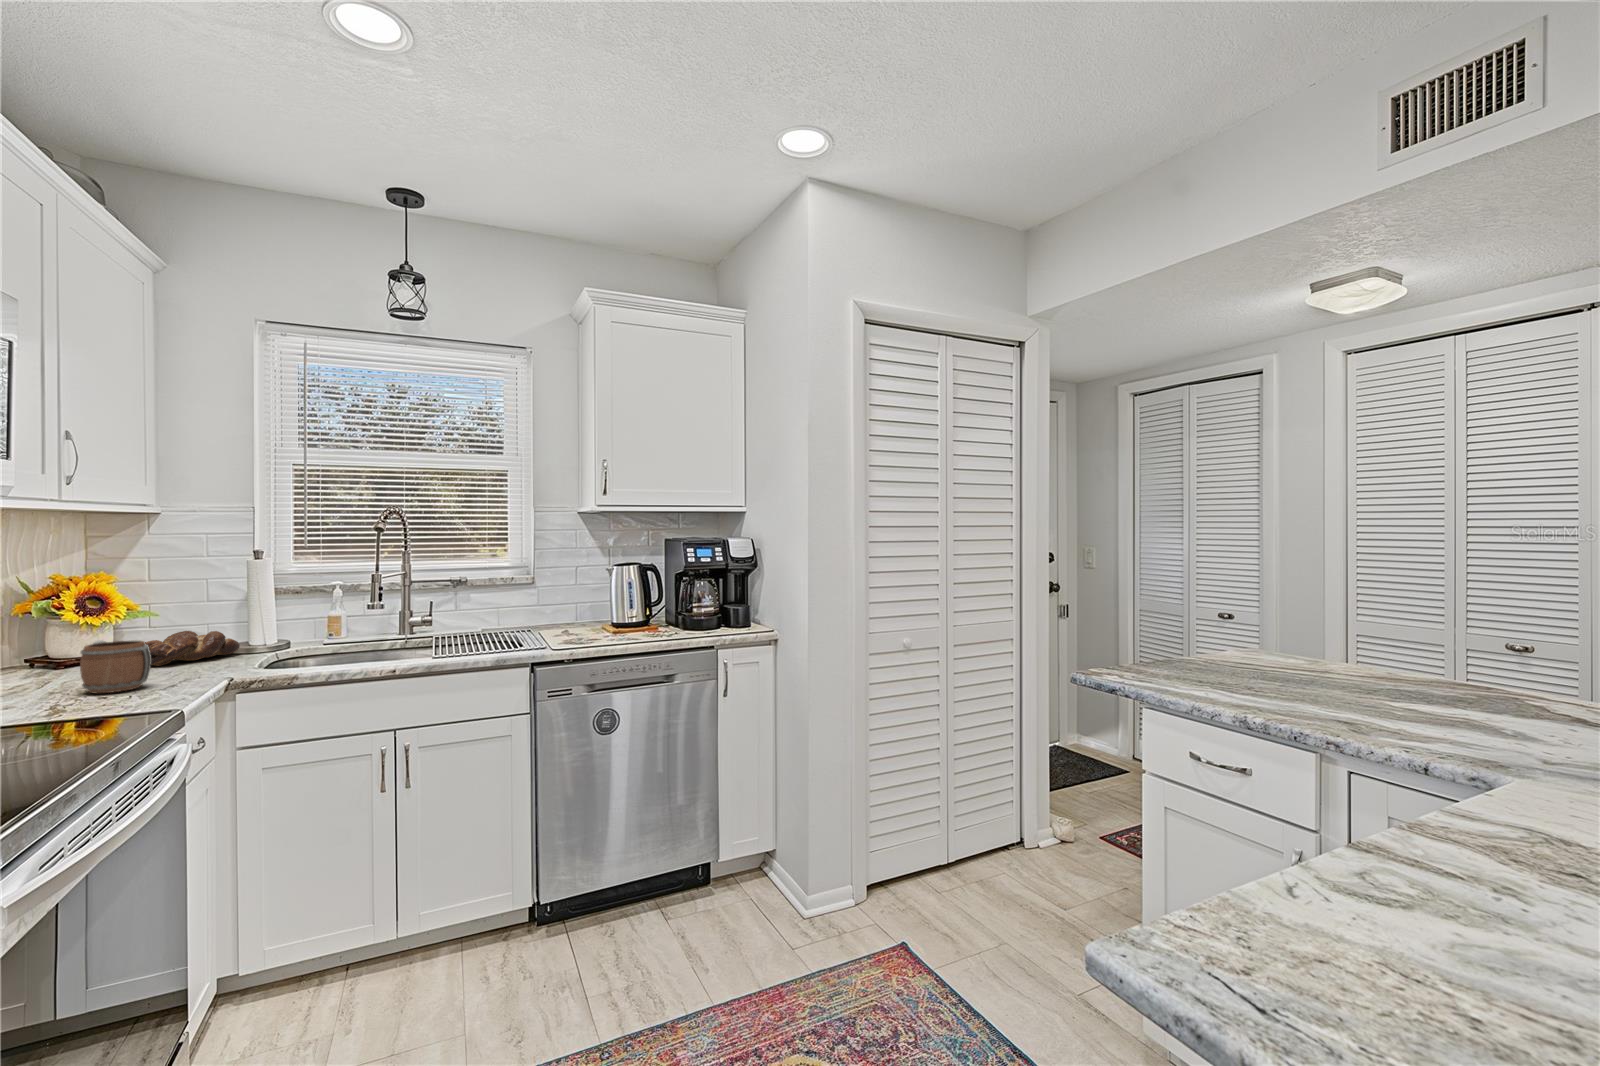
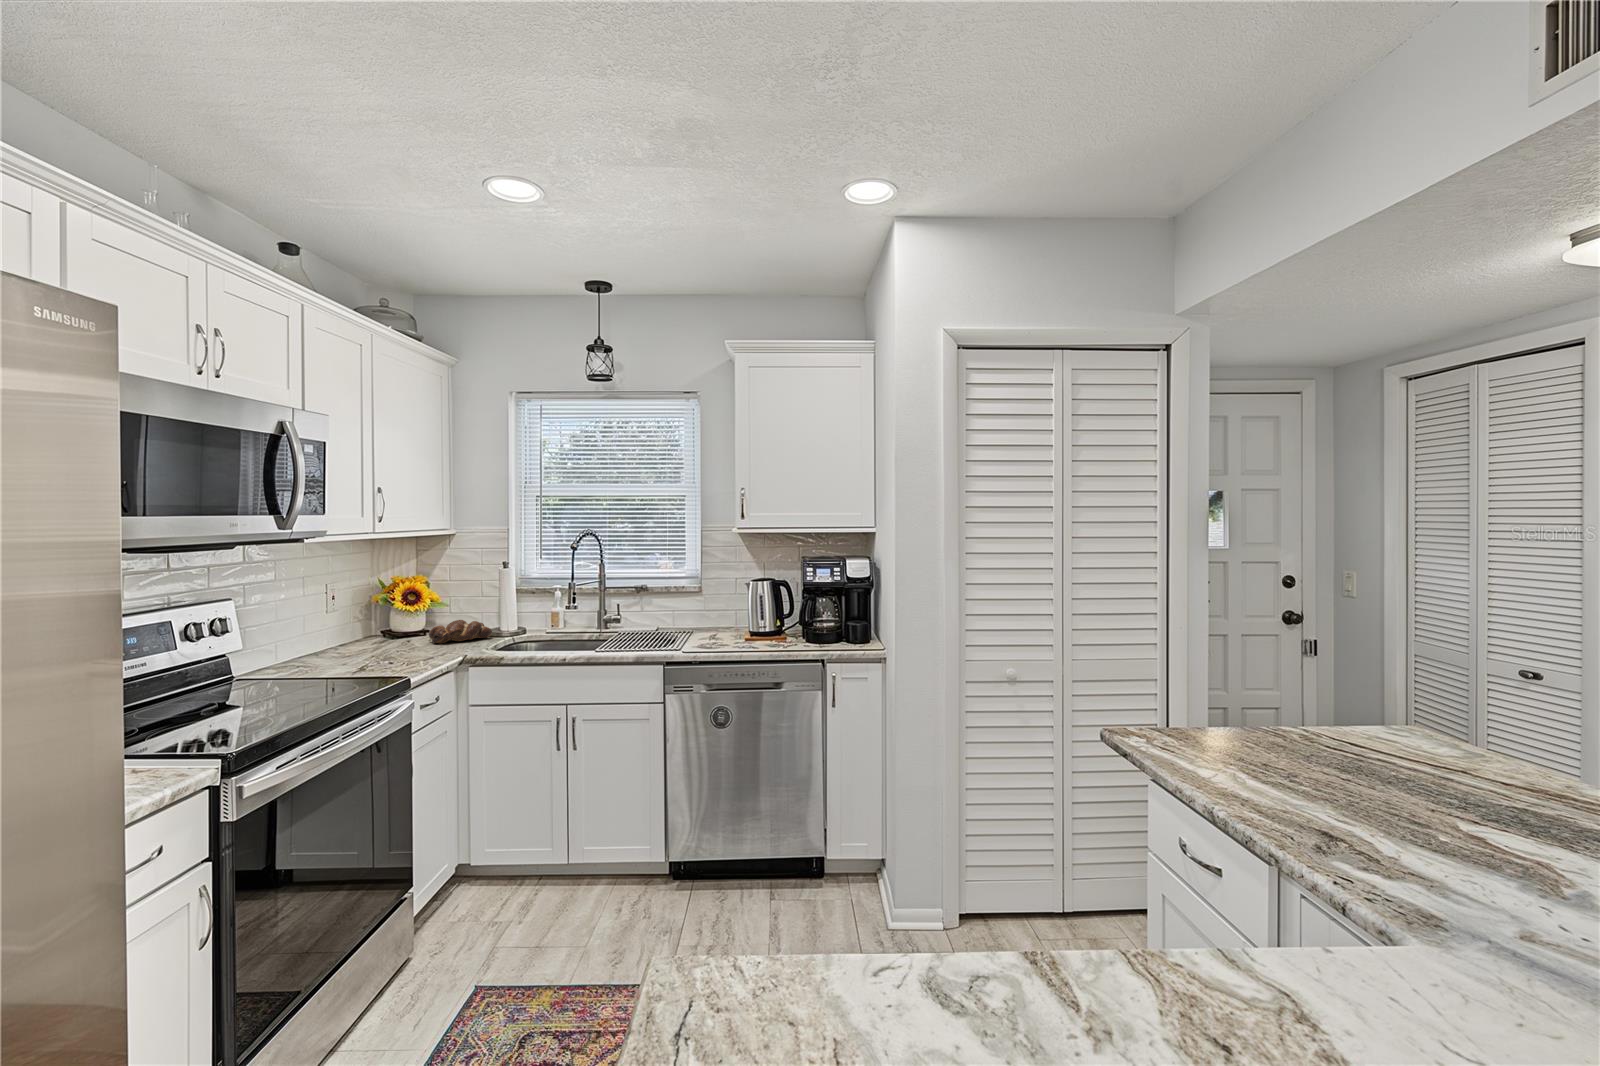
mug: present [80,640,151,693] -> none [379,626,417,662]

